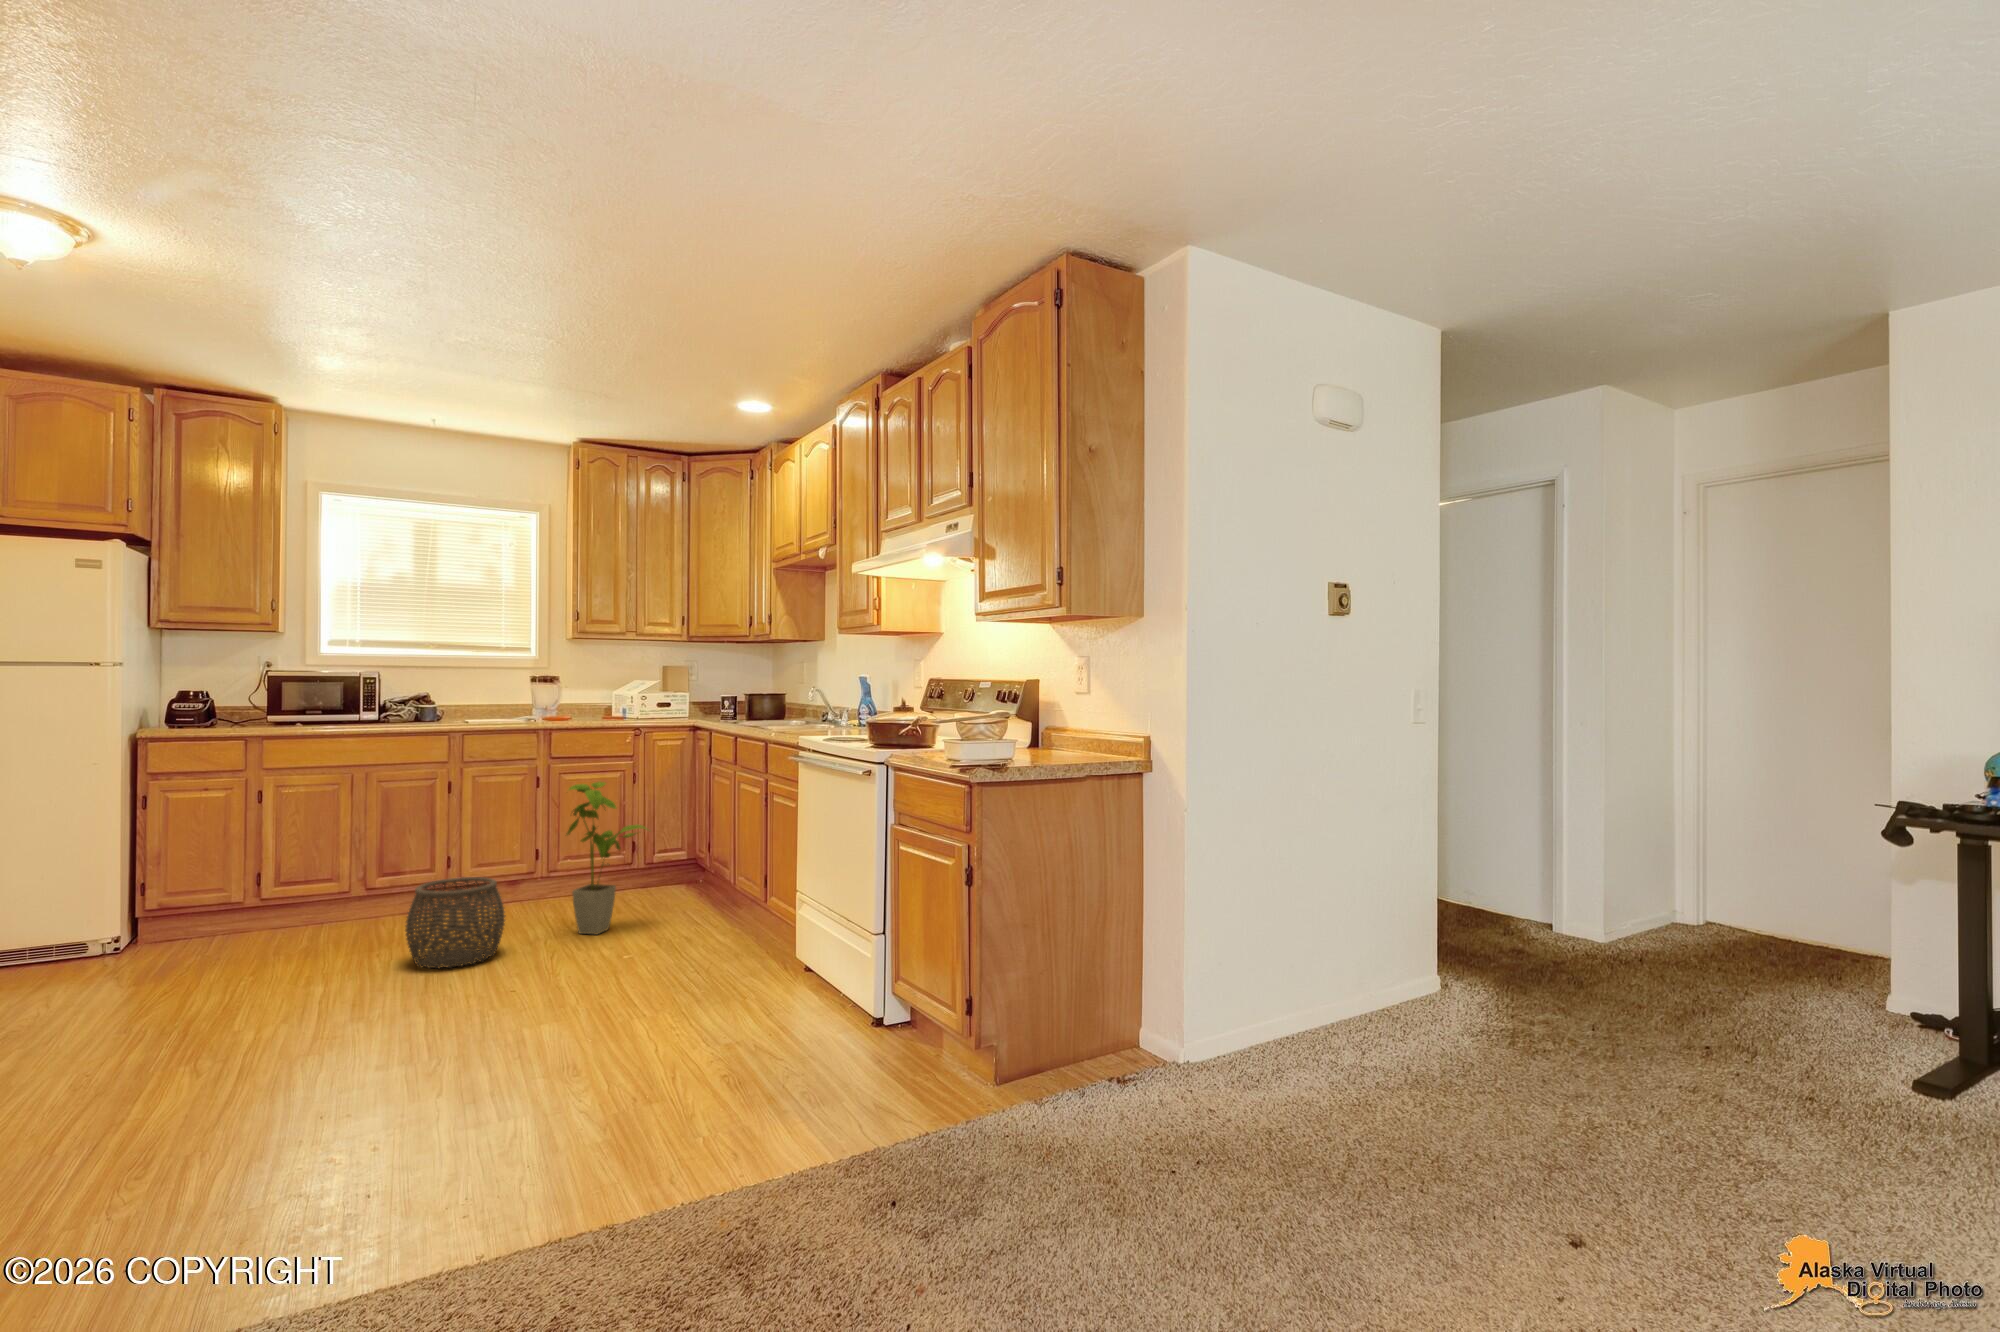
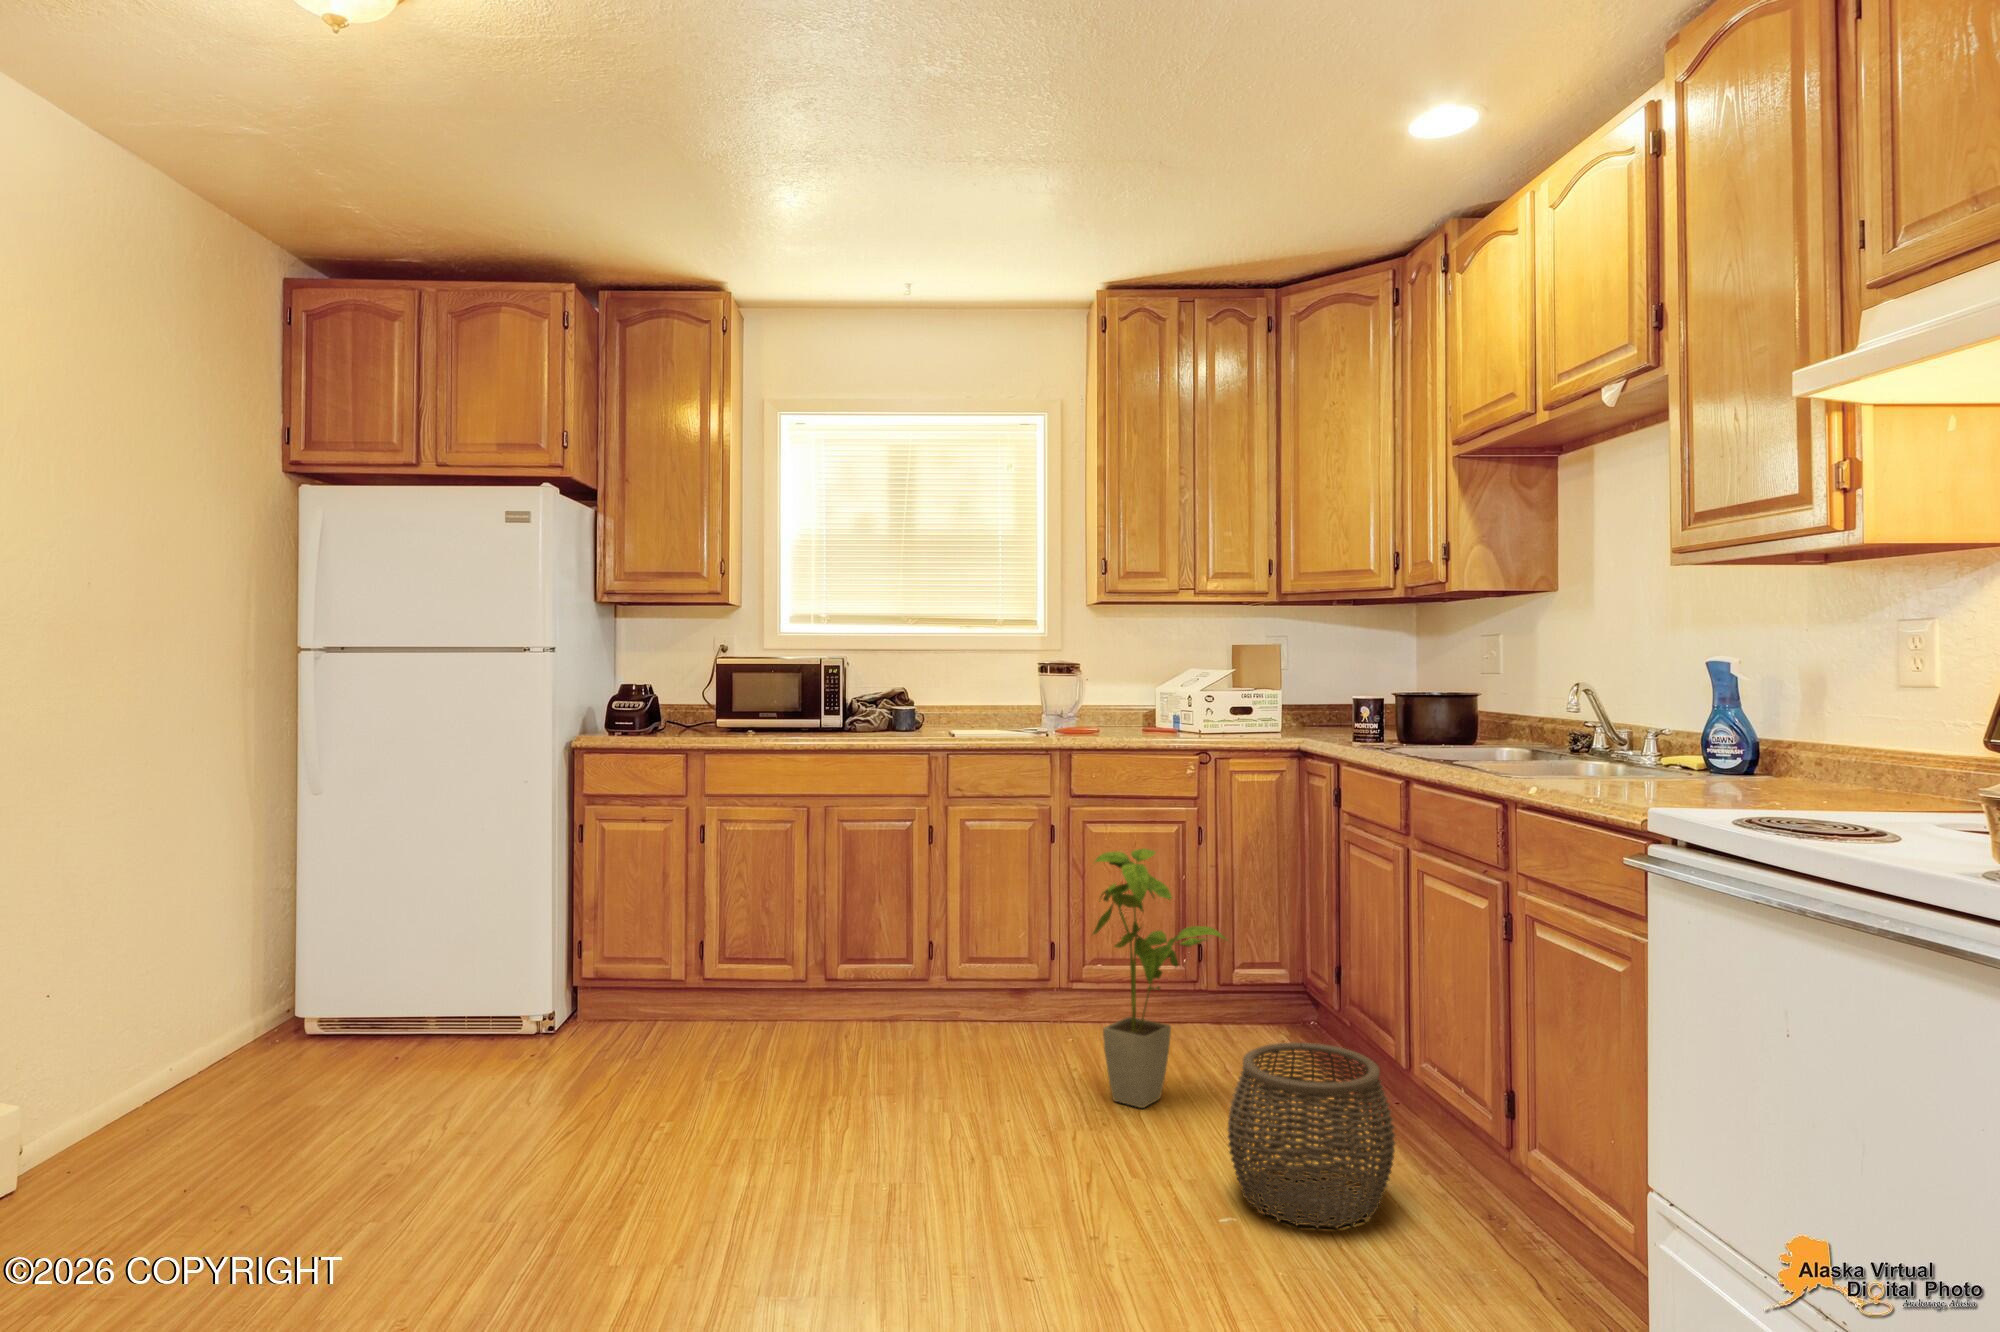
woven basket: present [405,877,505,968] -> present [1228,1042,1395,1228]

